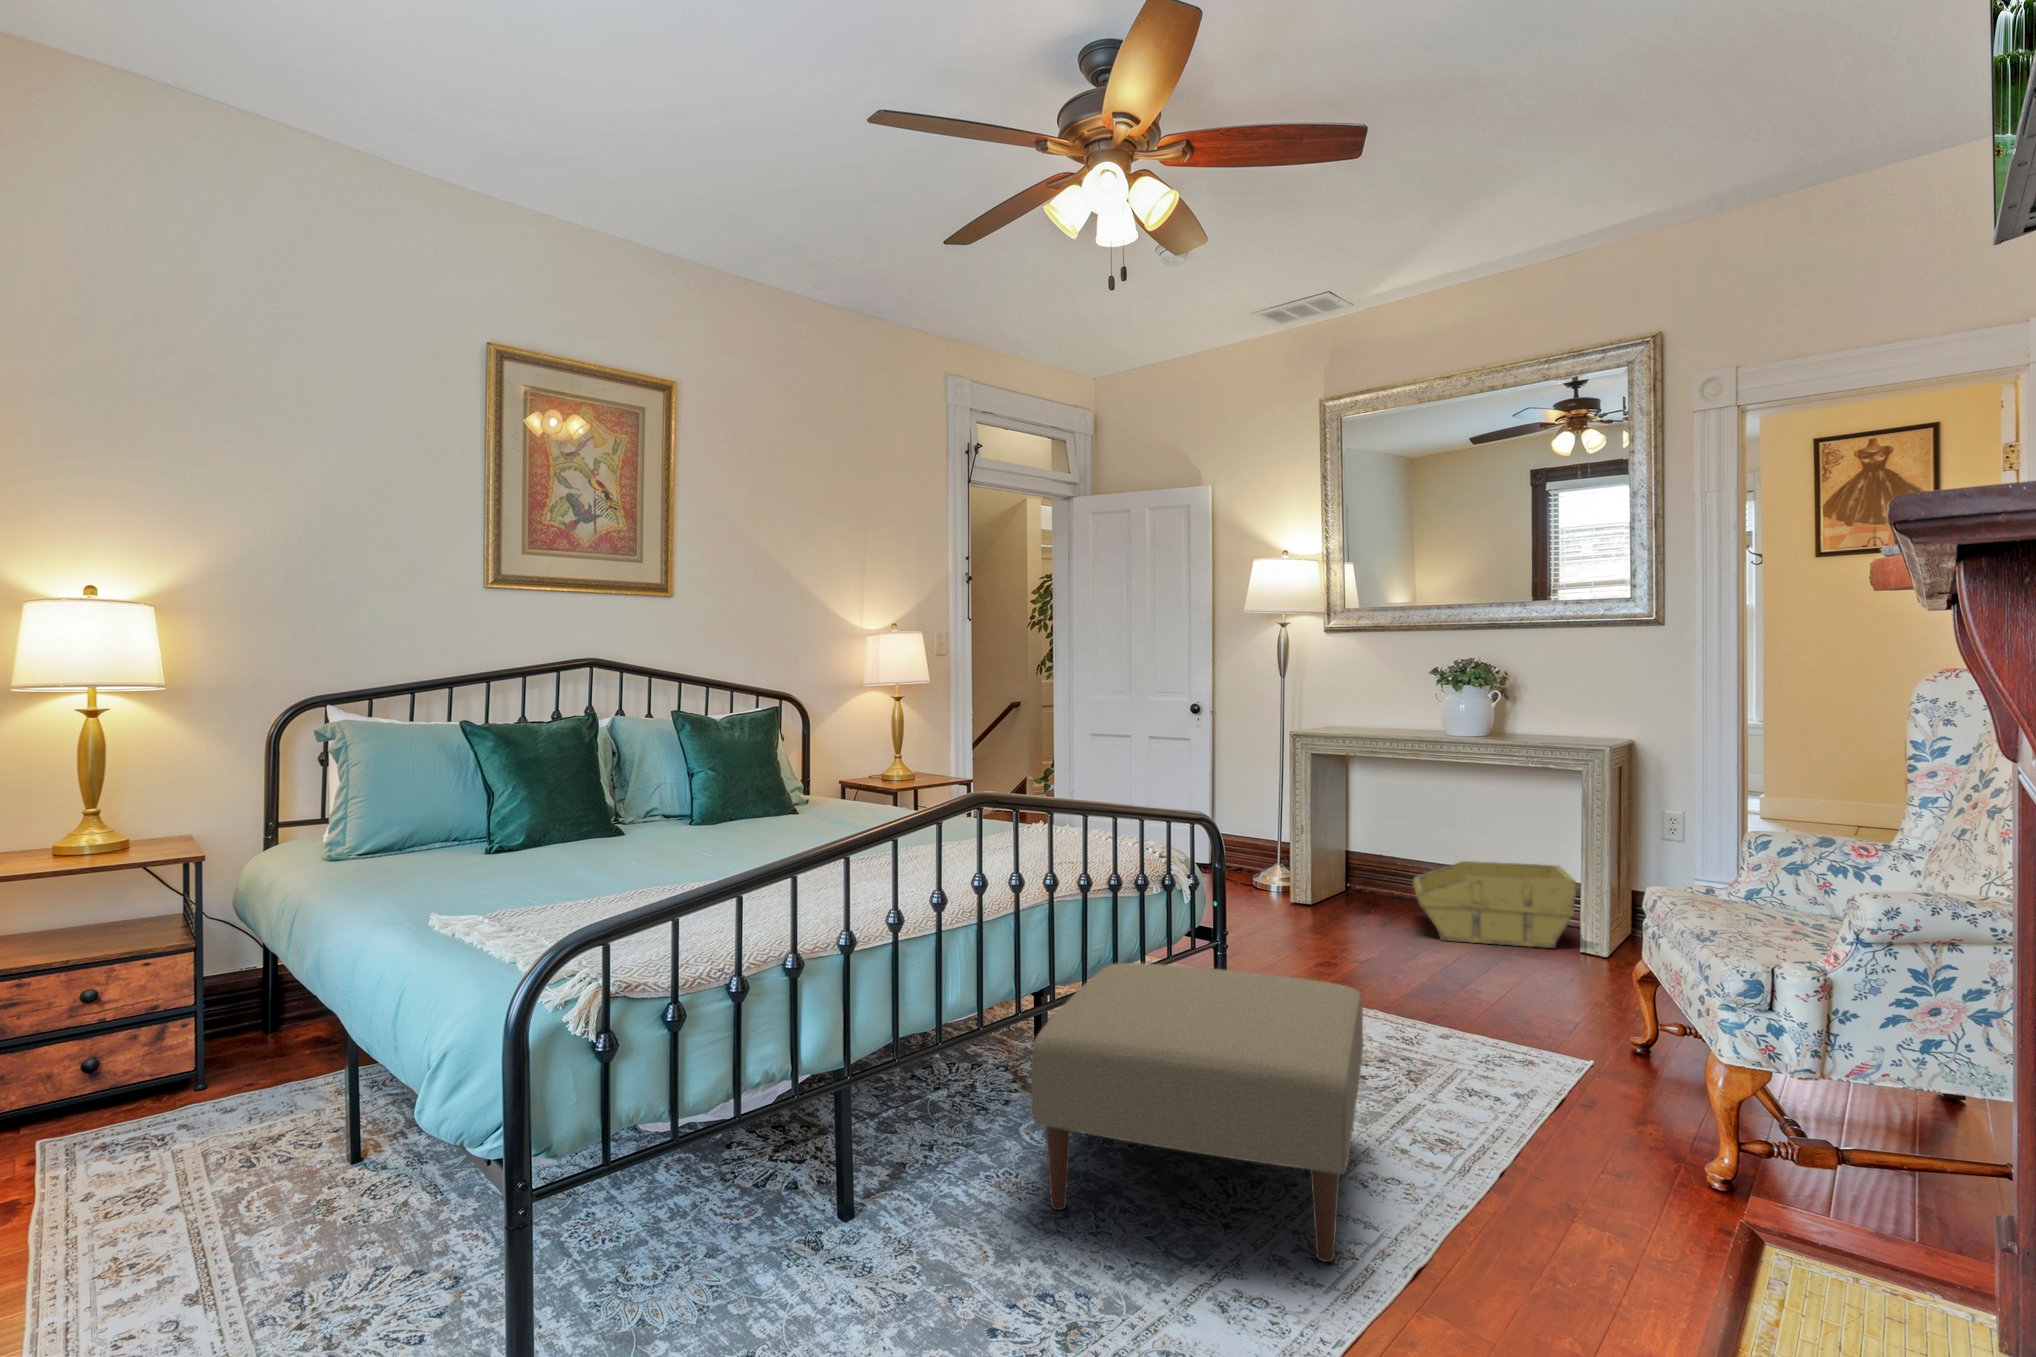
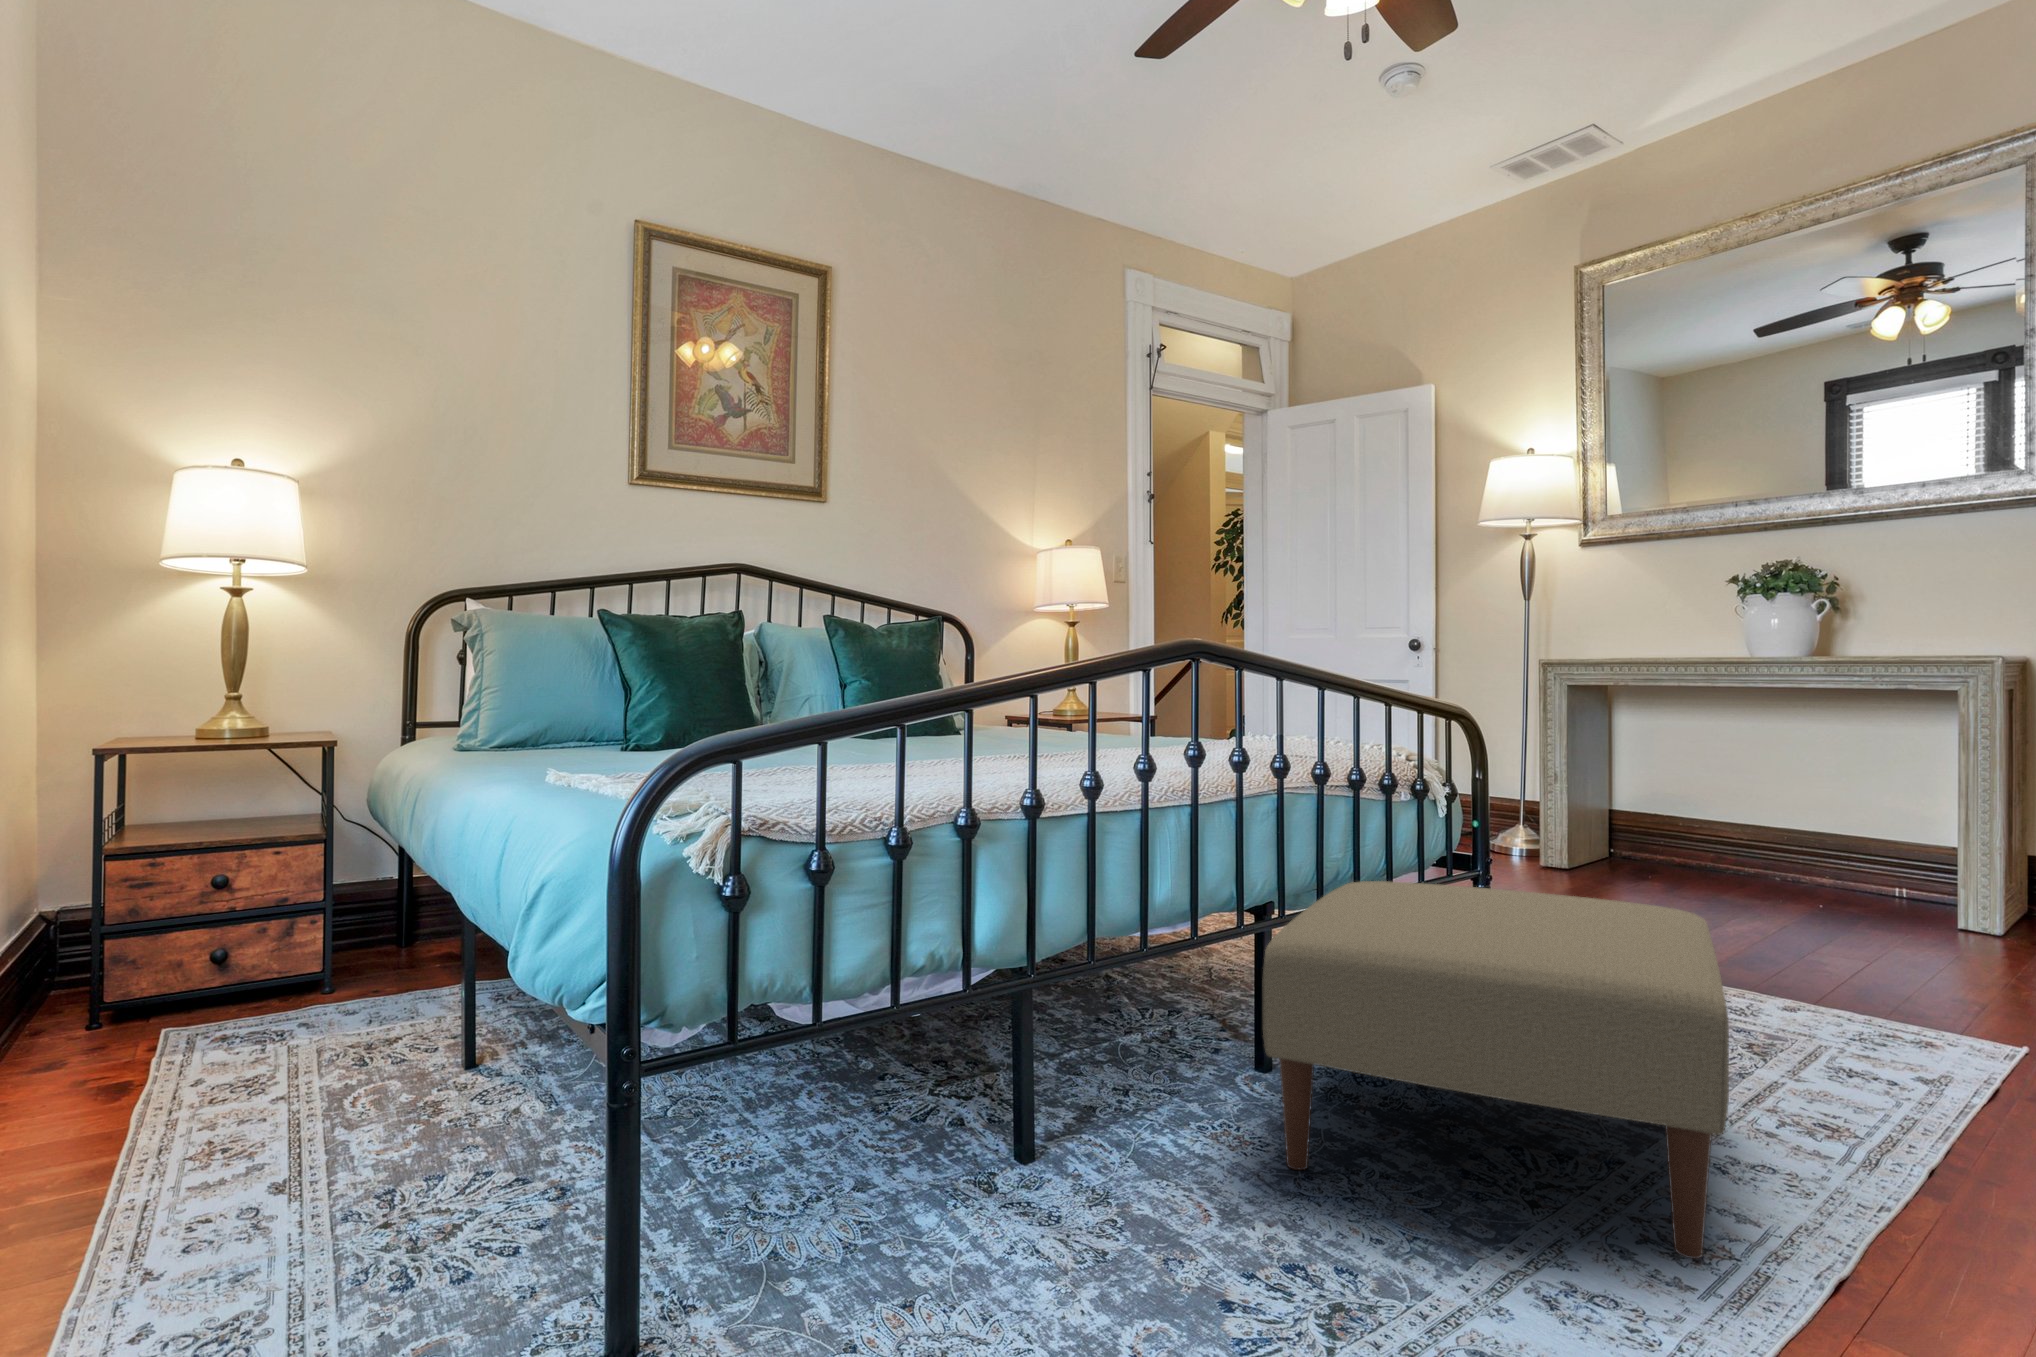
storage bin: present [1413,861,1577,948] -> none [1709,818,1950,925]

